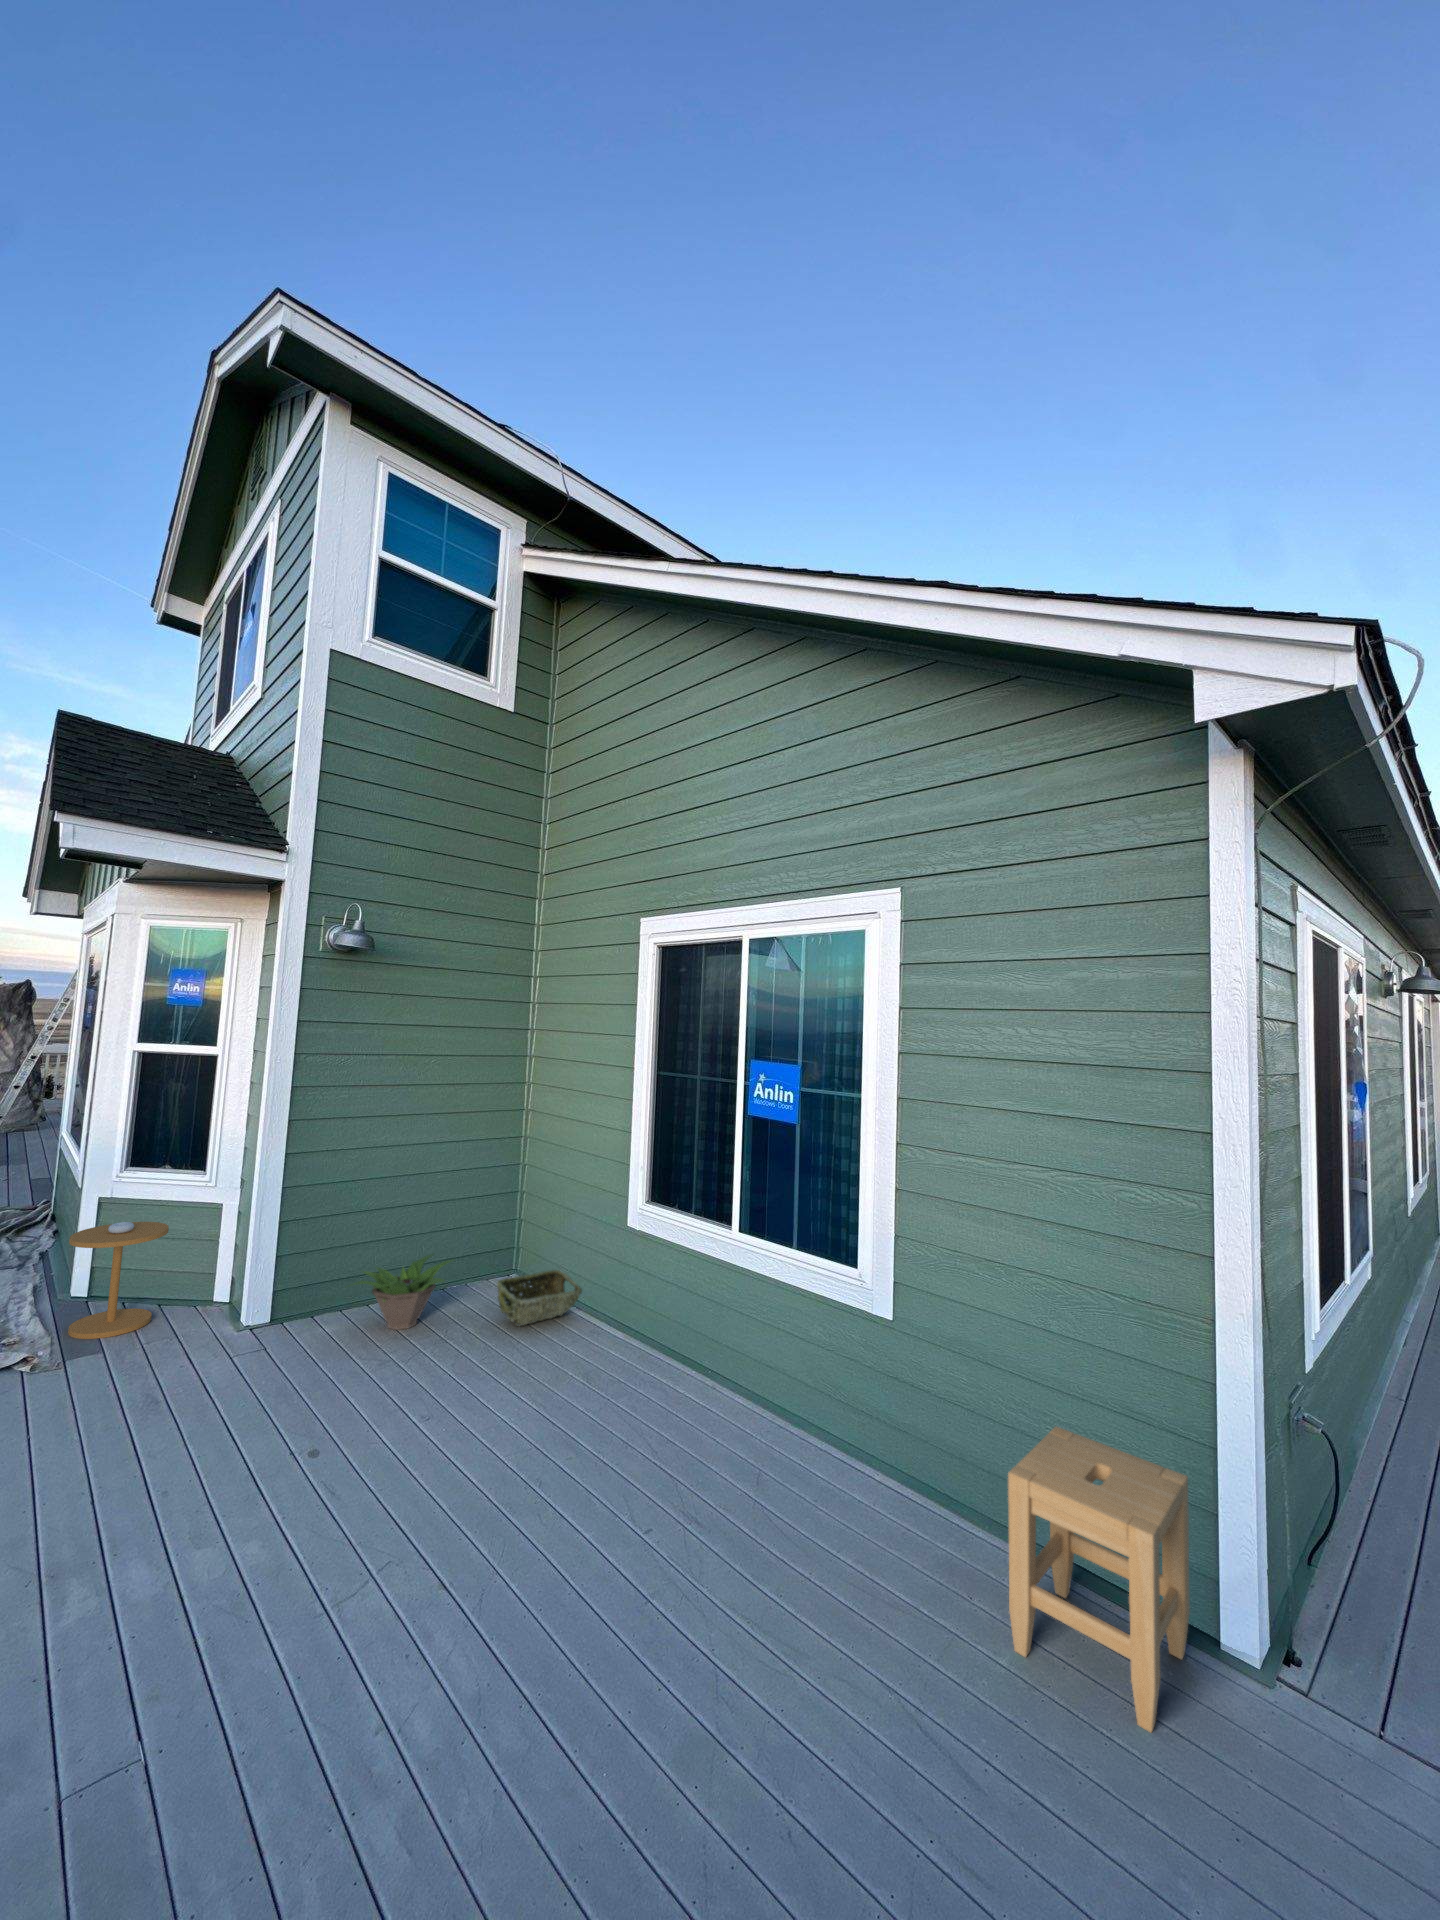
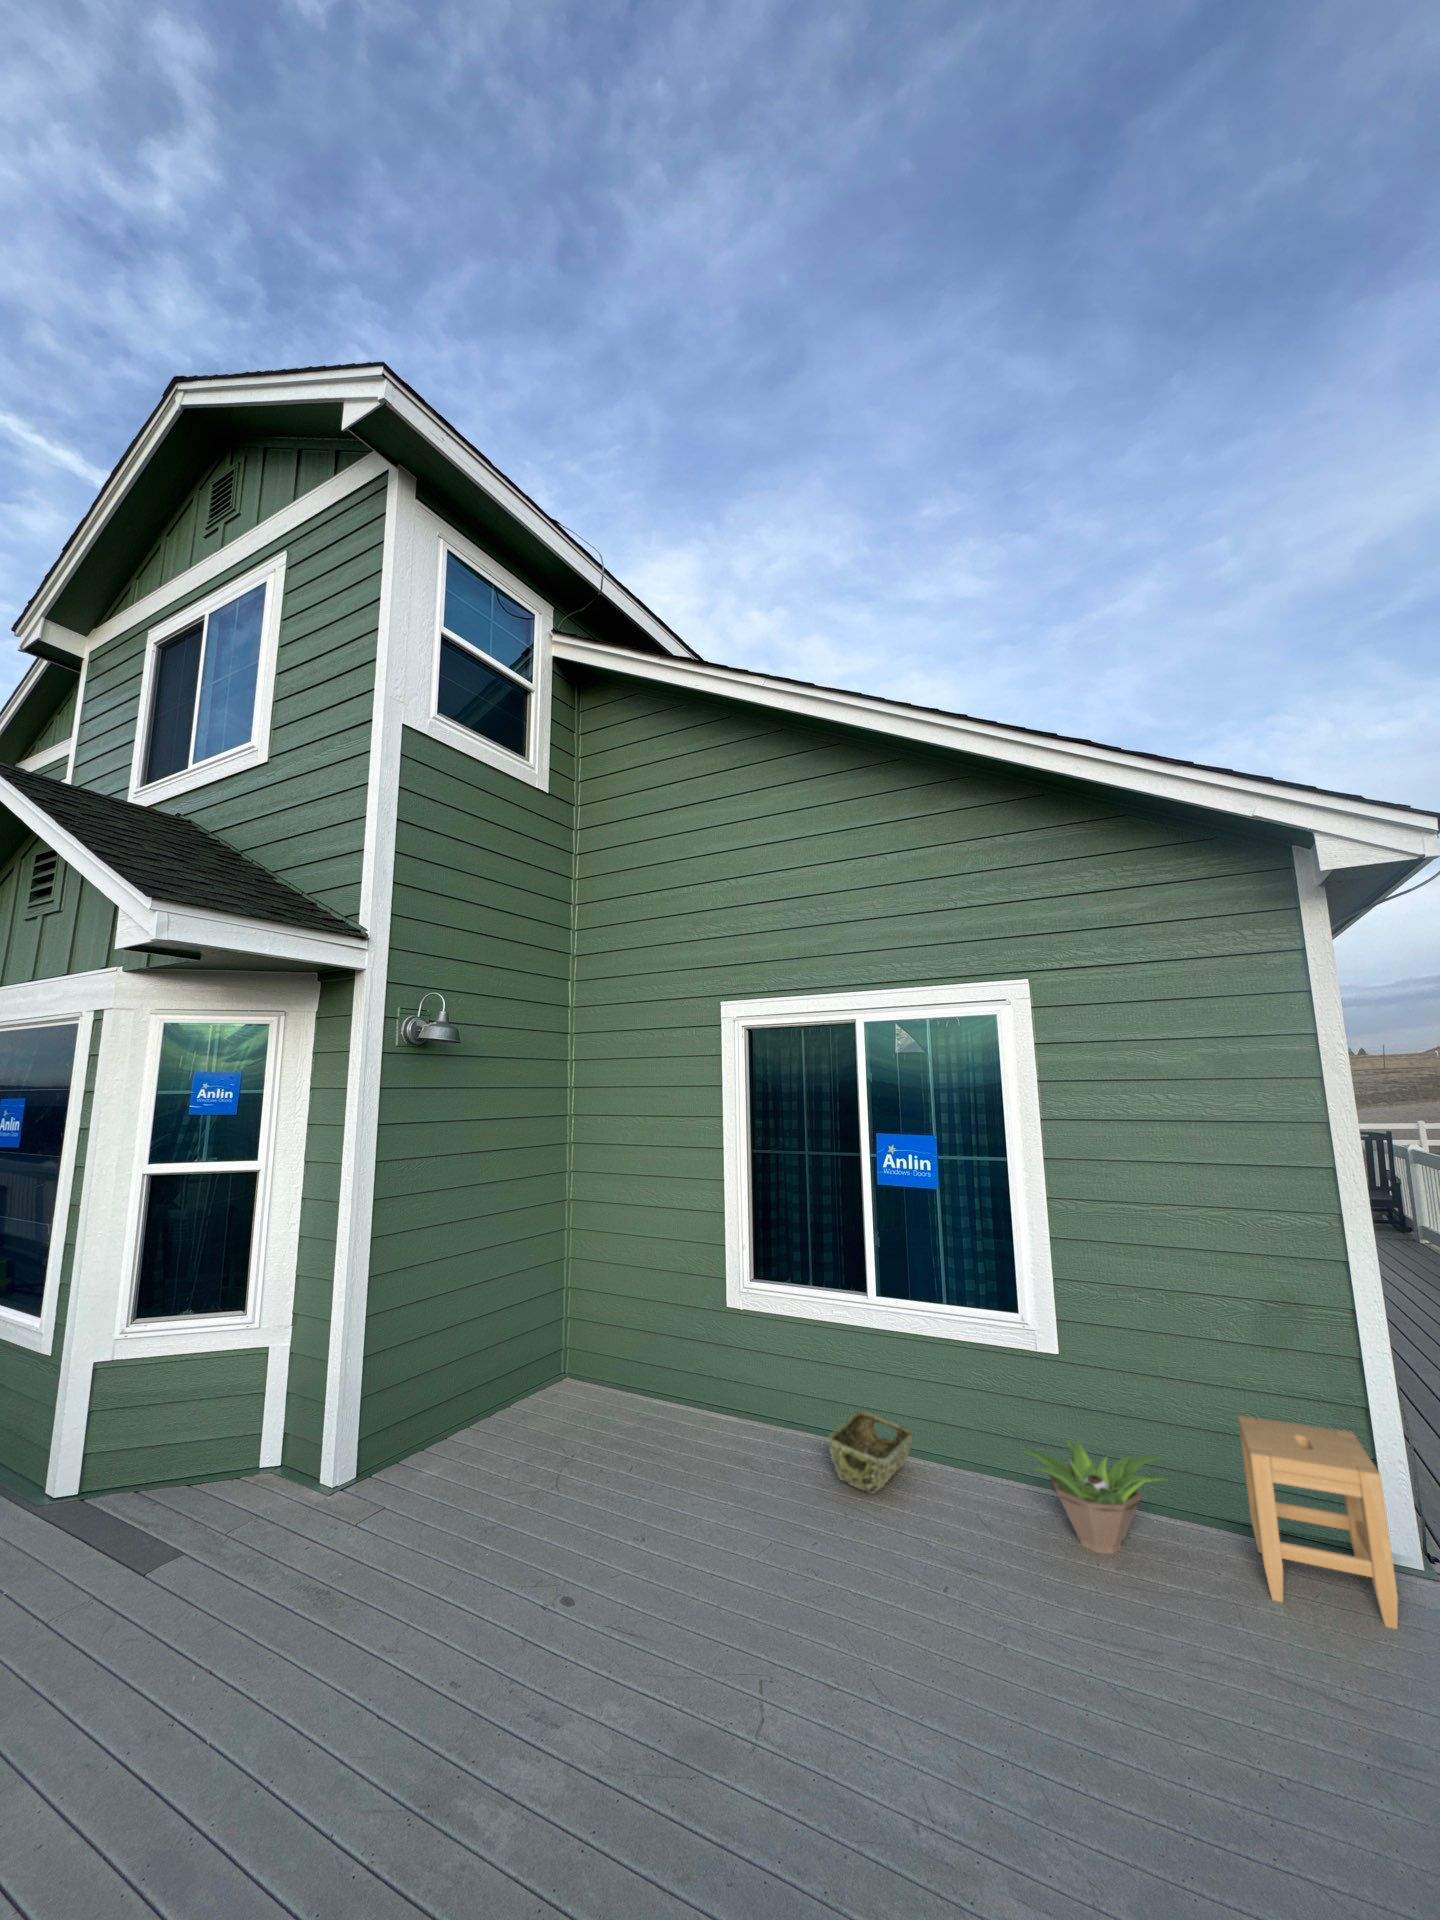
side table: present [68,1222,169,1339] -> none [97,1379,214,1539]
decorative plant: present [353,1254,452,1330] -> present [1018,1440,1169,1554]
woven basket: present [497,1270,582,1326] -> present [828,1411,914,1494]

